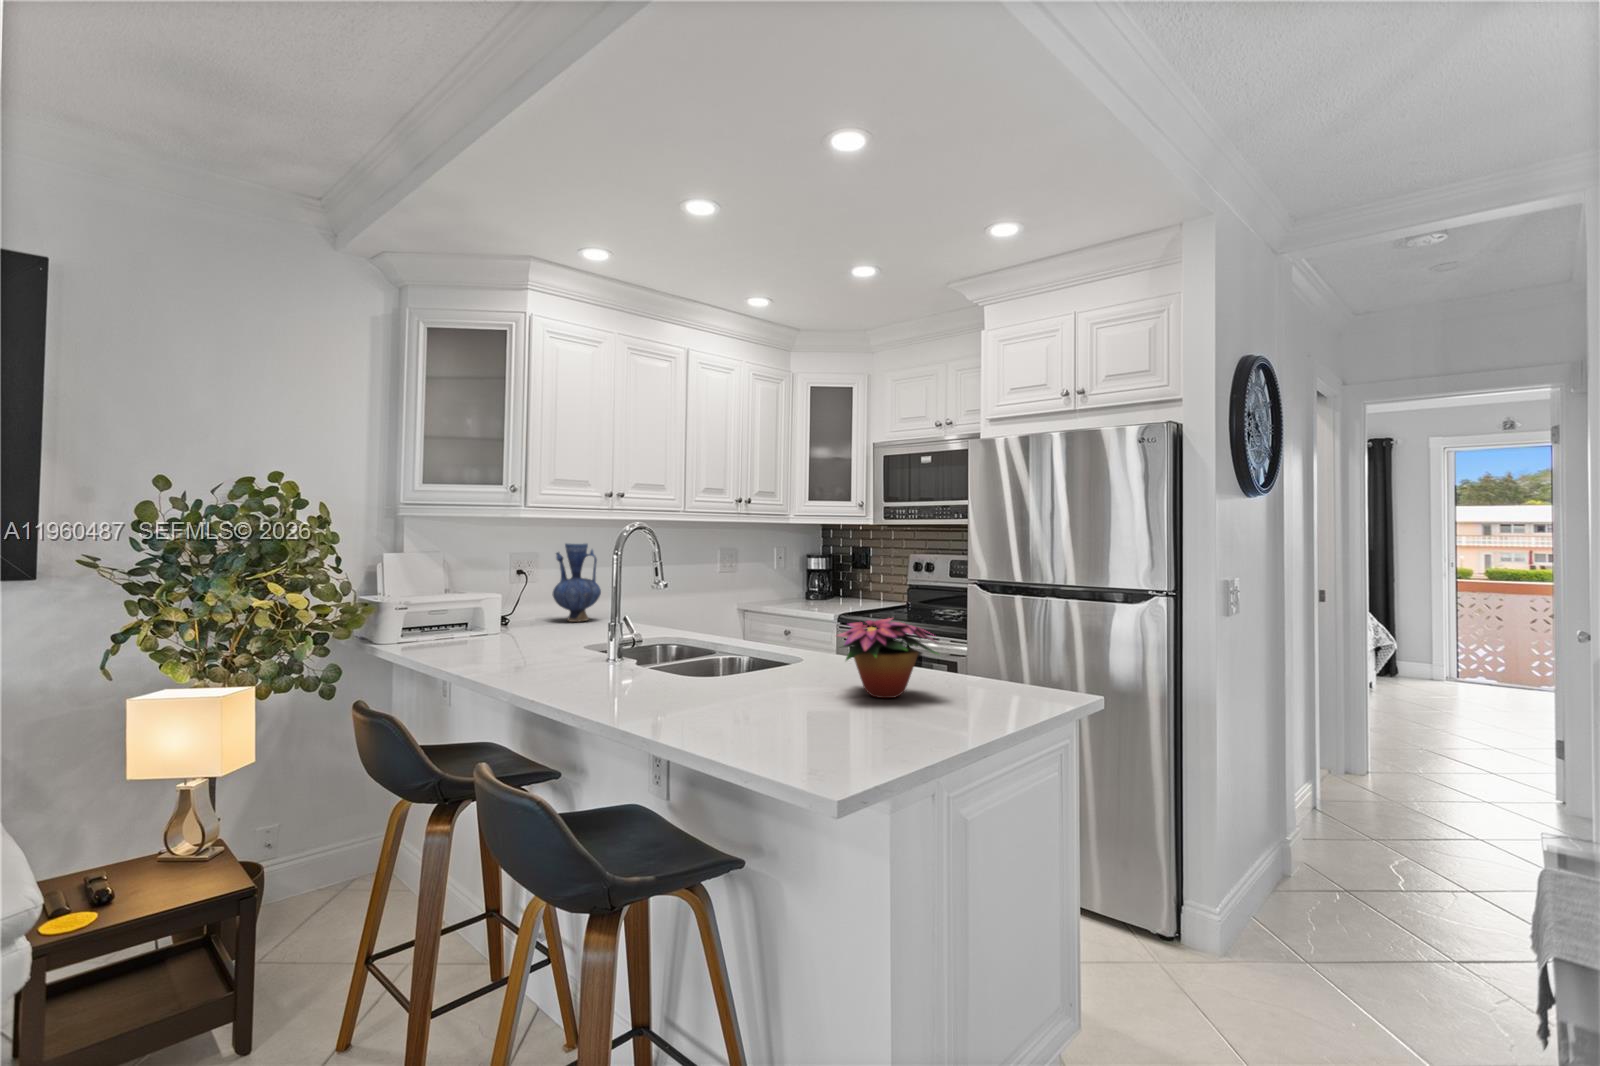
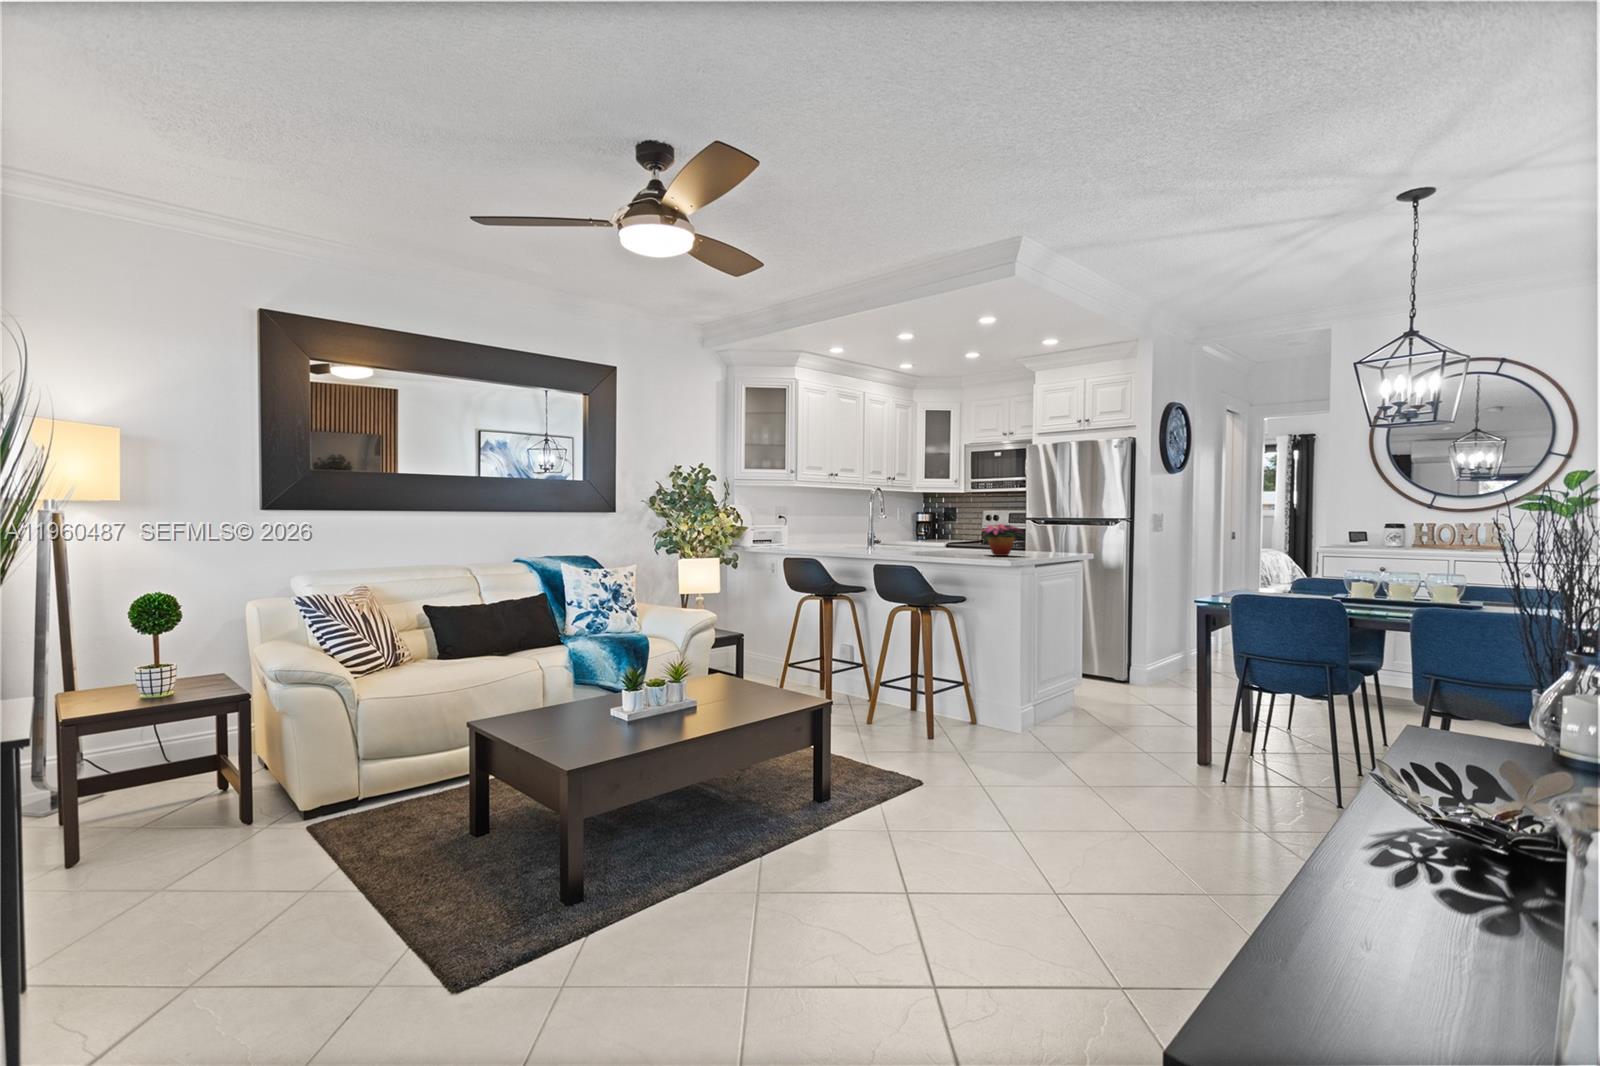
vase: present [552,543,601,622] -> none [798,500,823,542]

